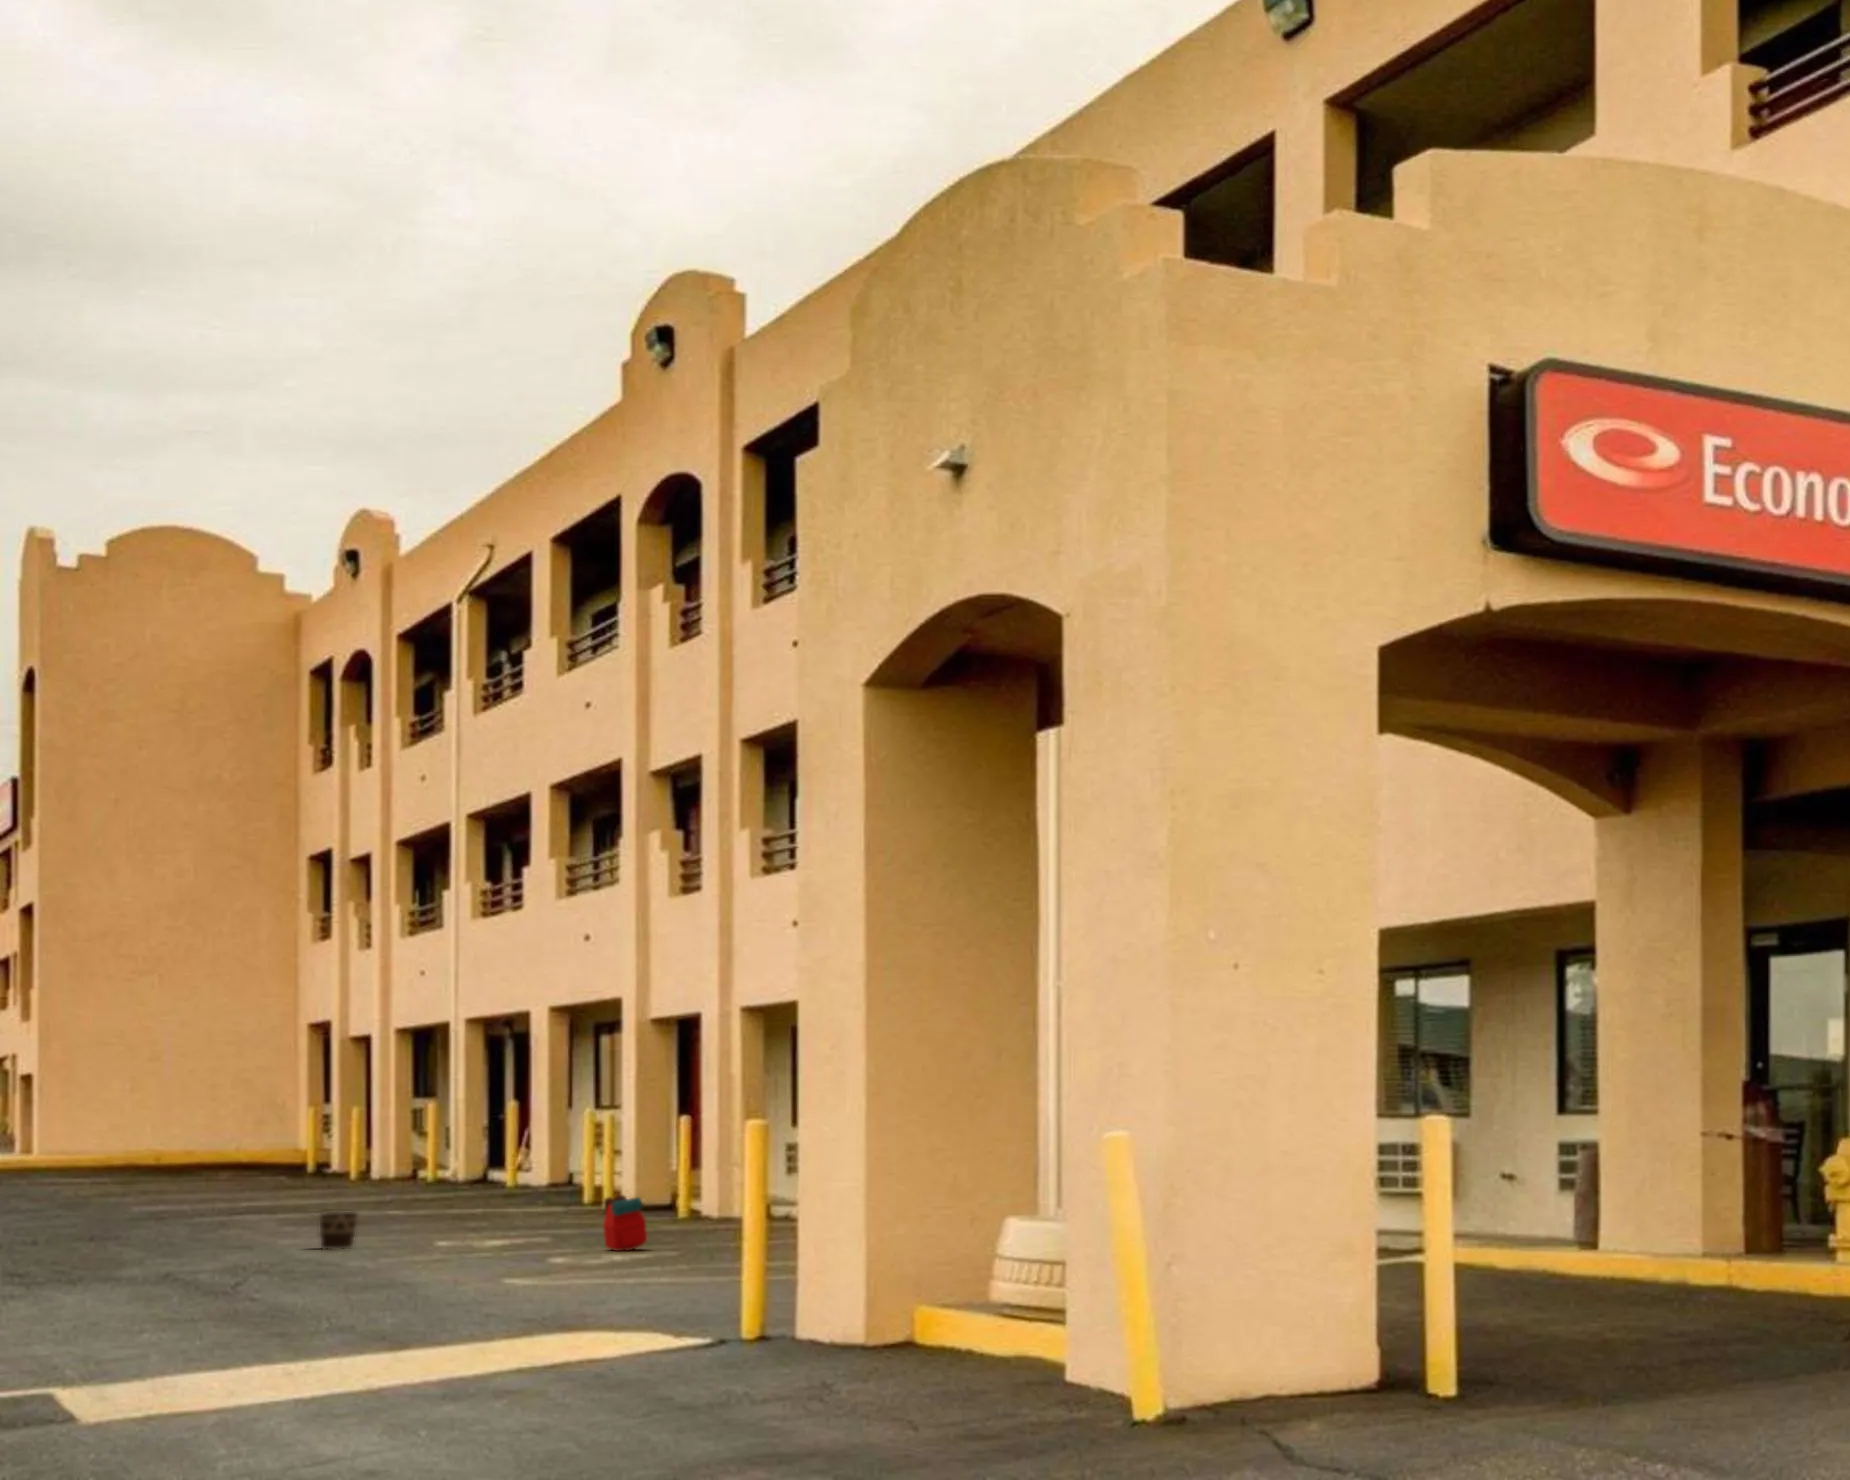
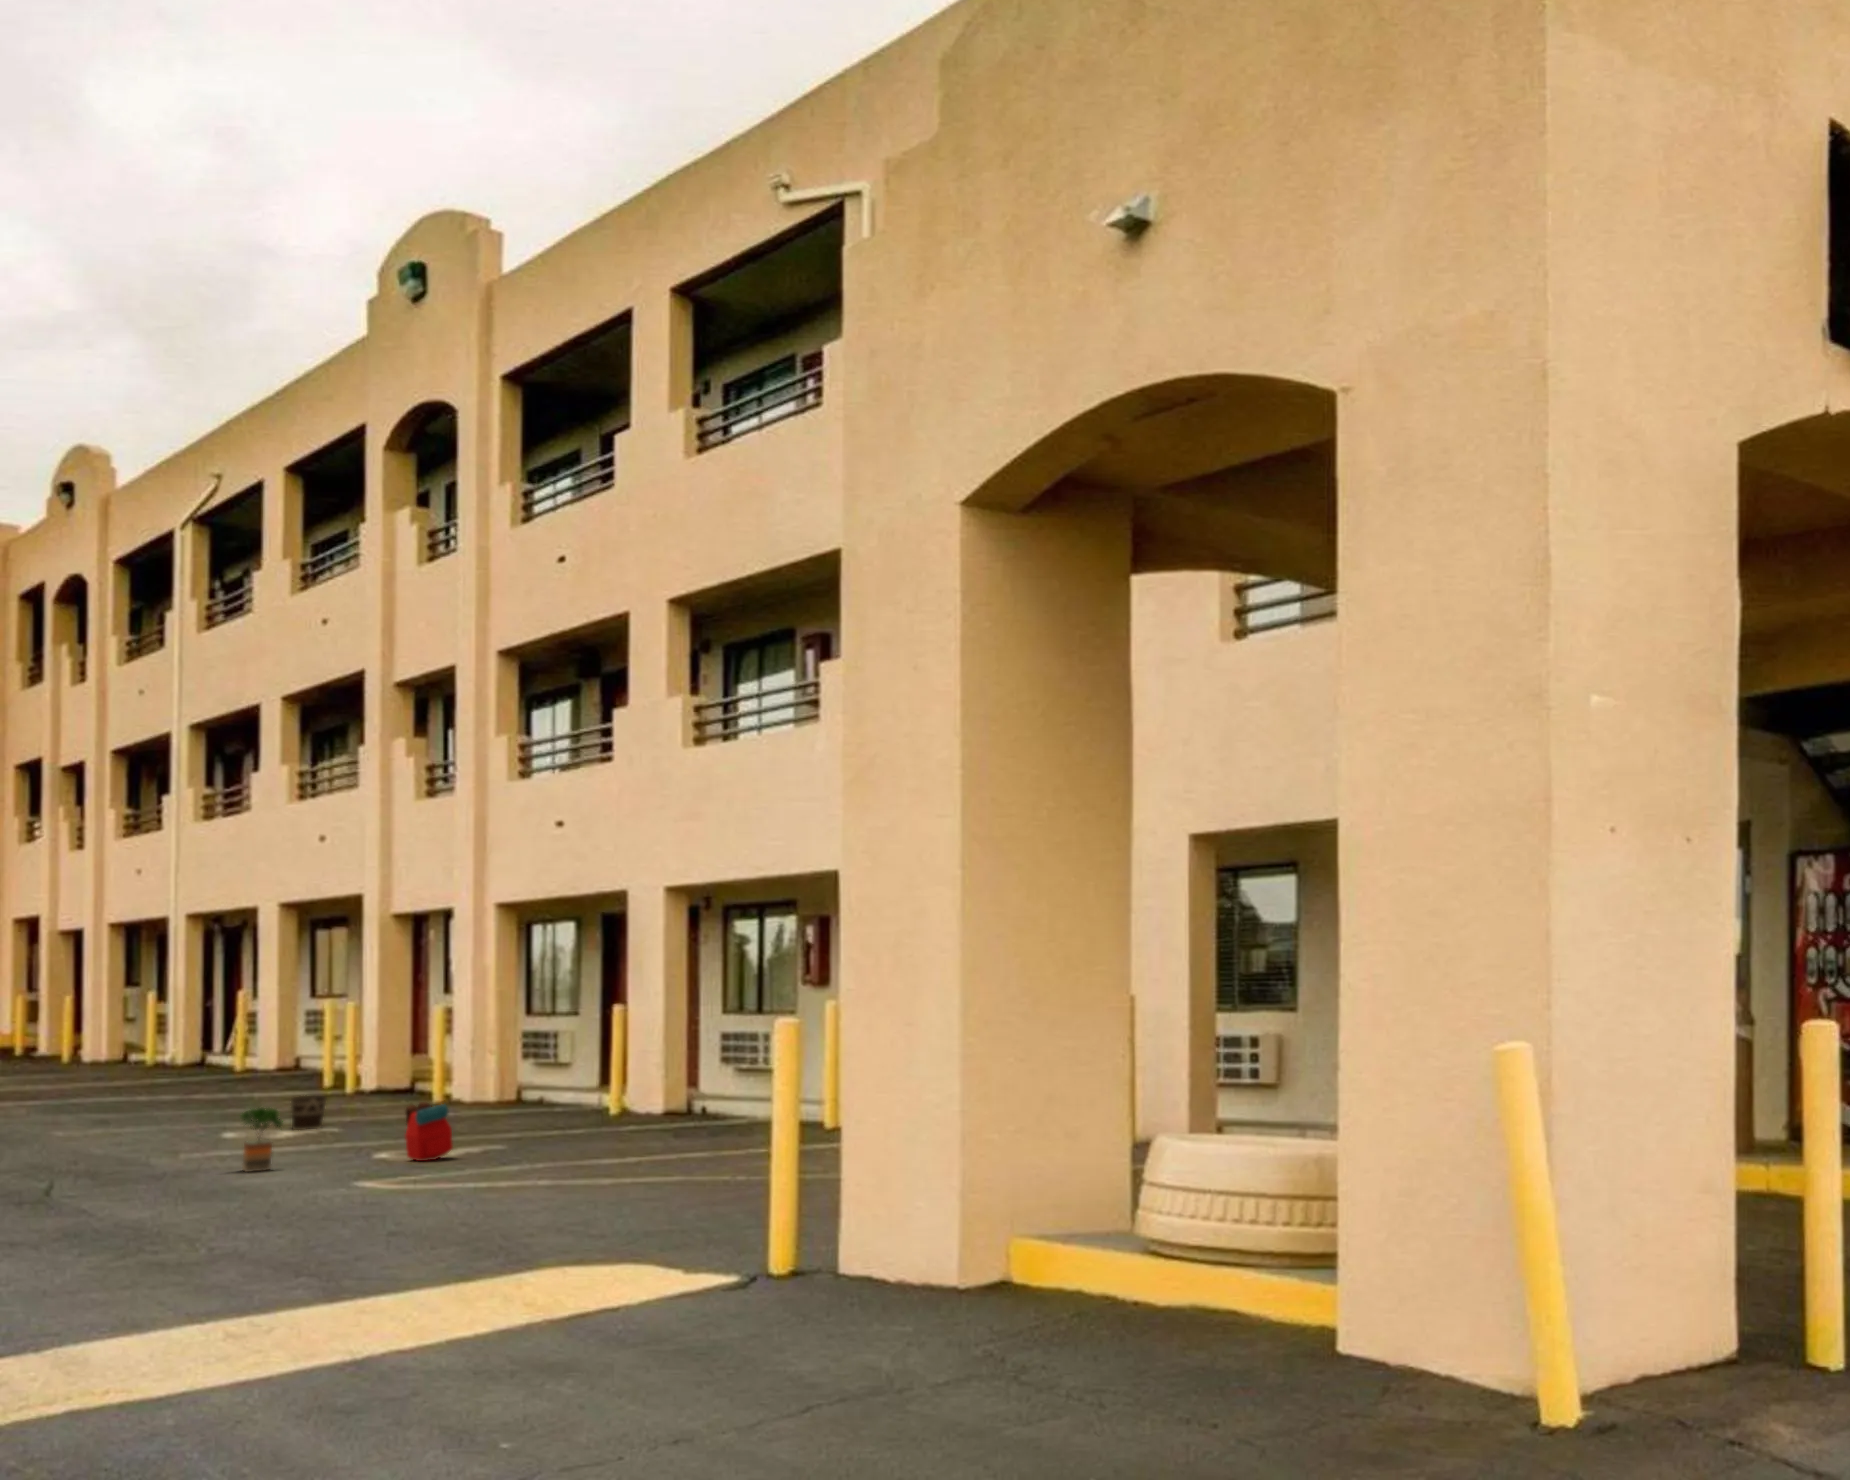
potted tree: none [453,1192,494,1253] -> present [240,1108,283,1172]
bucket: present [319,1211,357,1250] -> present [291,1095,326,1130]

